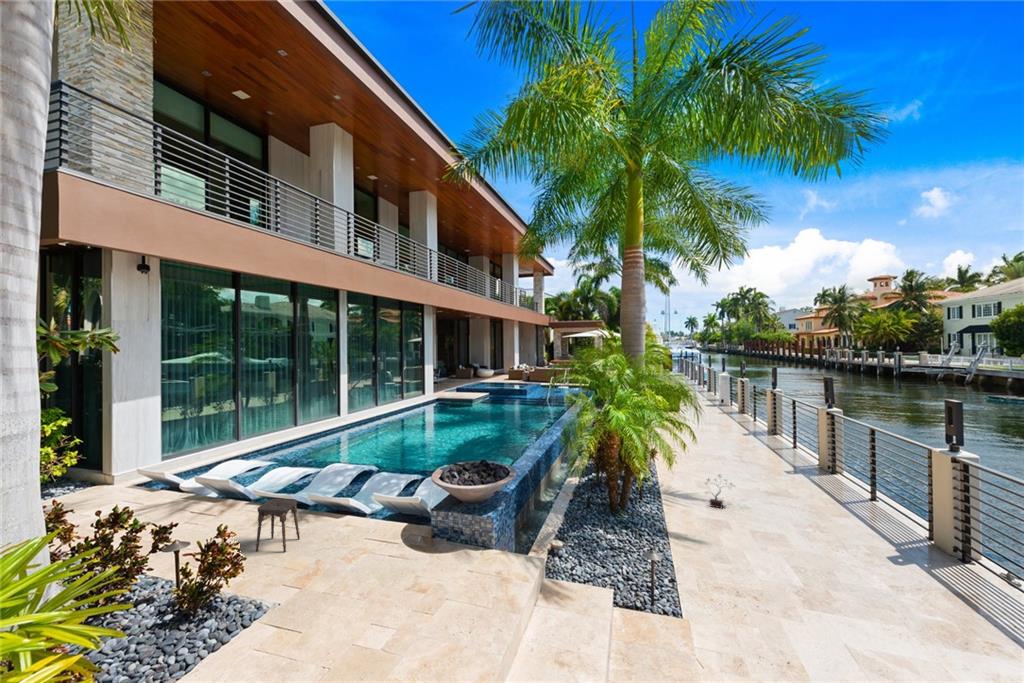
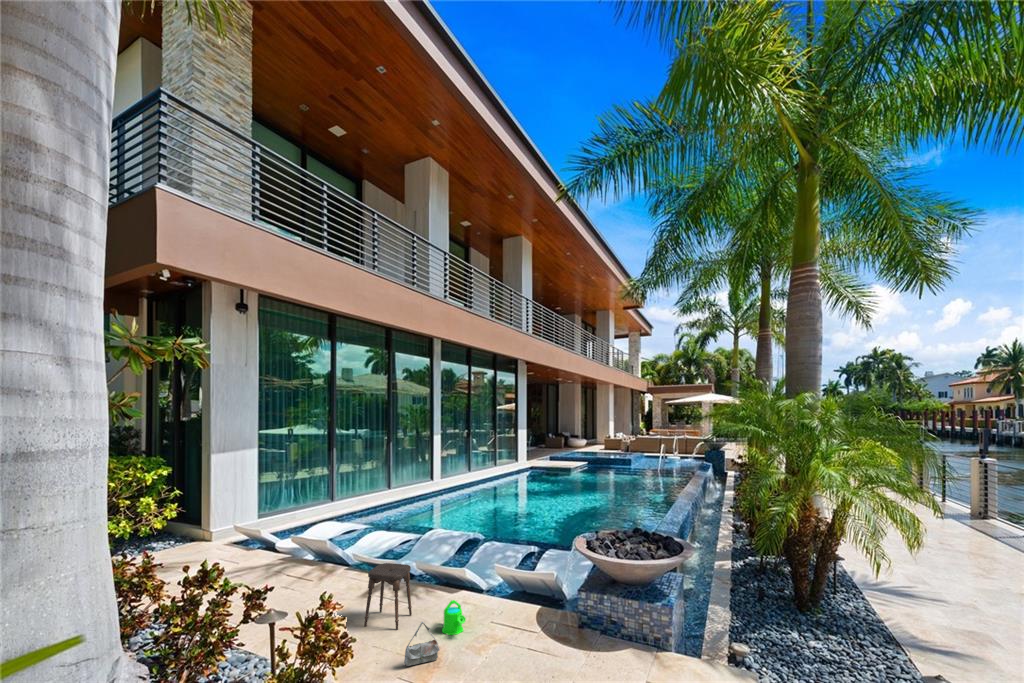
potted plant: present [708,475,723,508] -> none [920,565,973,614]
watering can: none [324,525,343,553] -> present [442,600,466,635]
bag: none [286,546,317,581] -> present [404,622,439,666]

